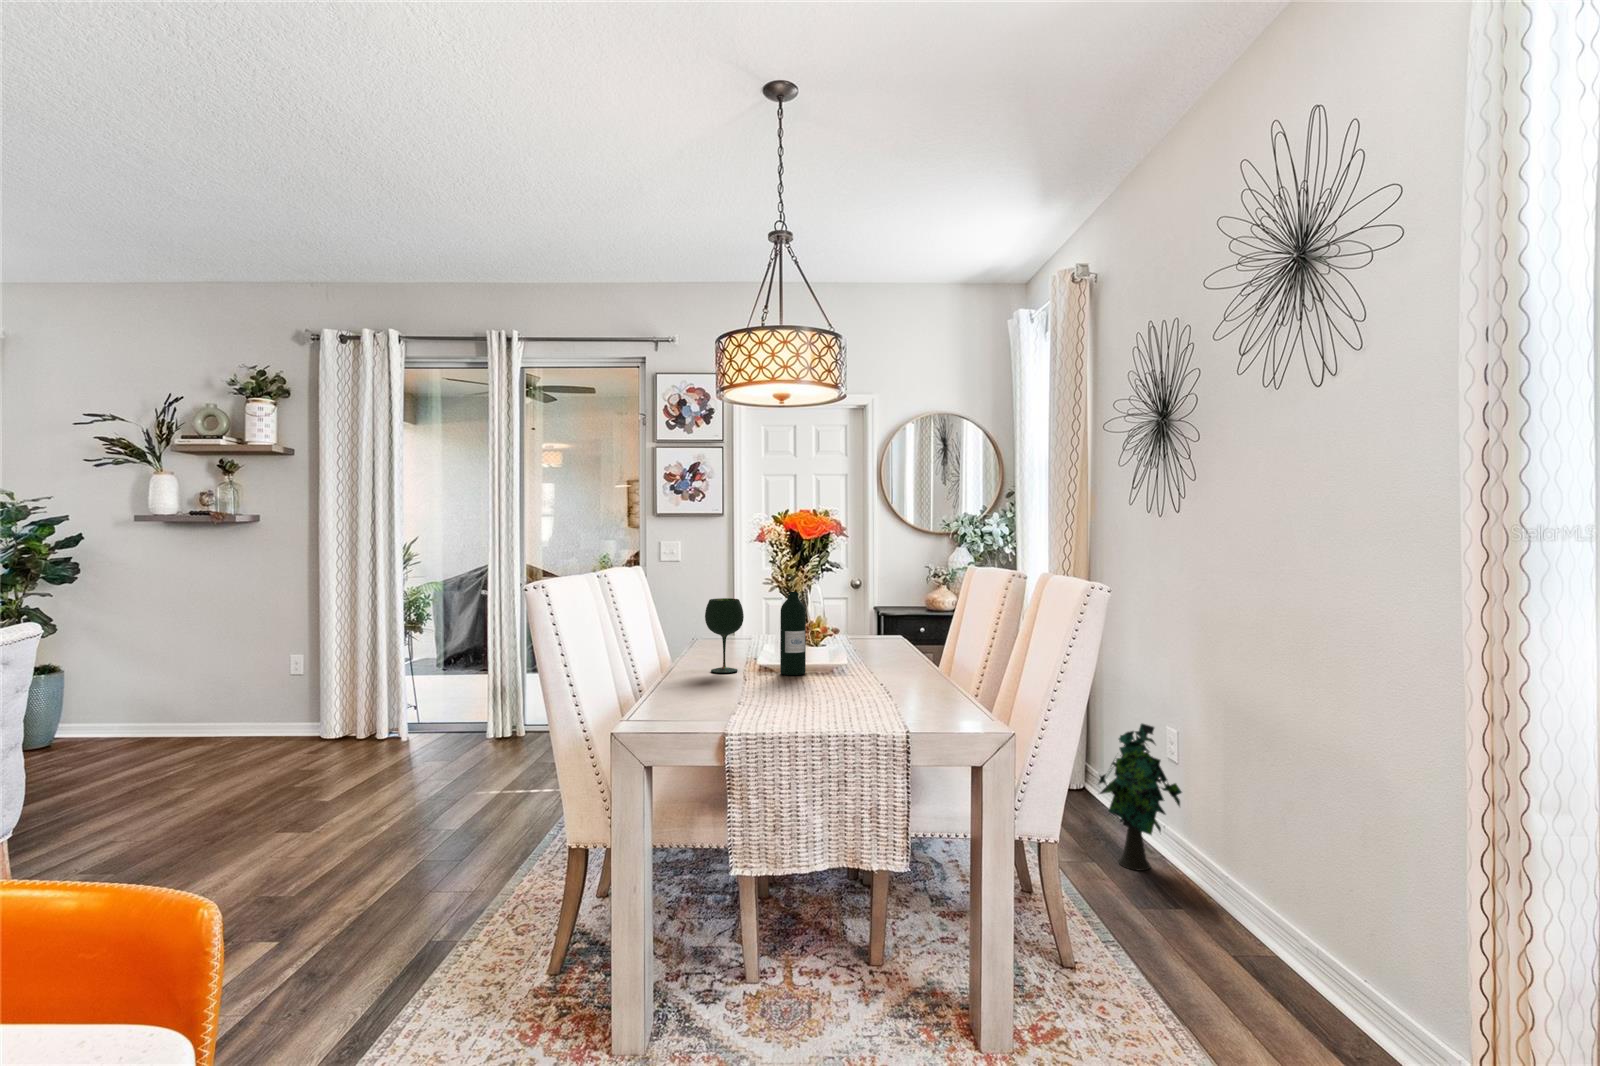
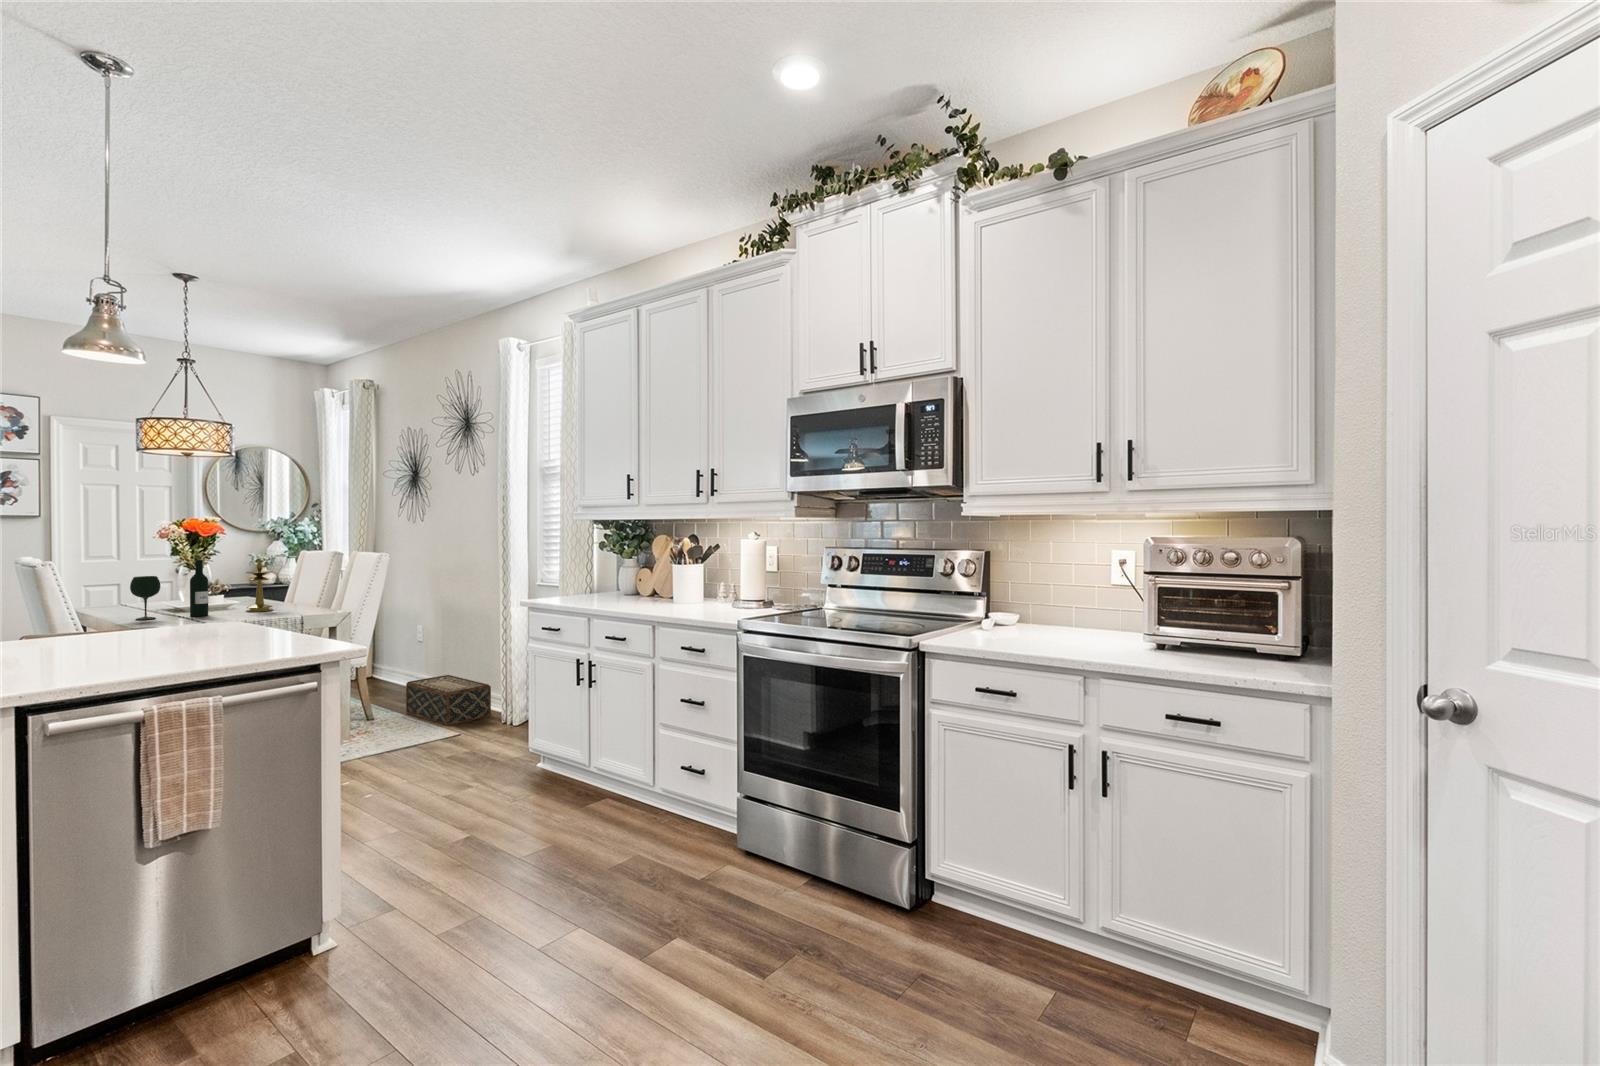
candlestick: none [863,573,904,675] -> present [246,558,273,612]
decorative plant: present [1099,724,1182,871] -> none [382,627,425,700]
woven basket: none [1145,860,1373,1041] -> present [406,675,491,726]

